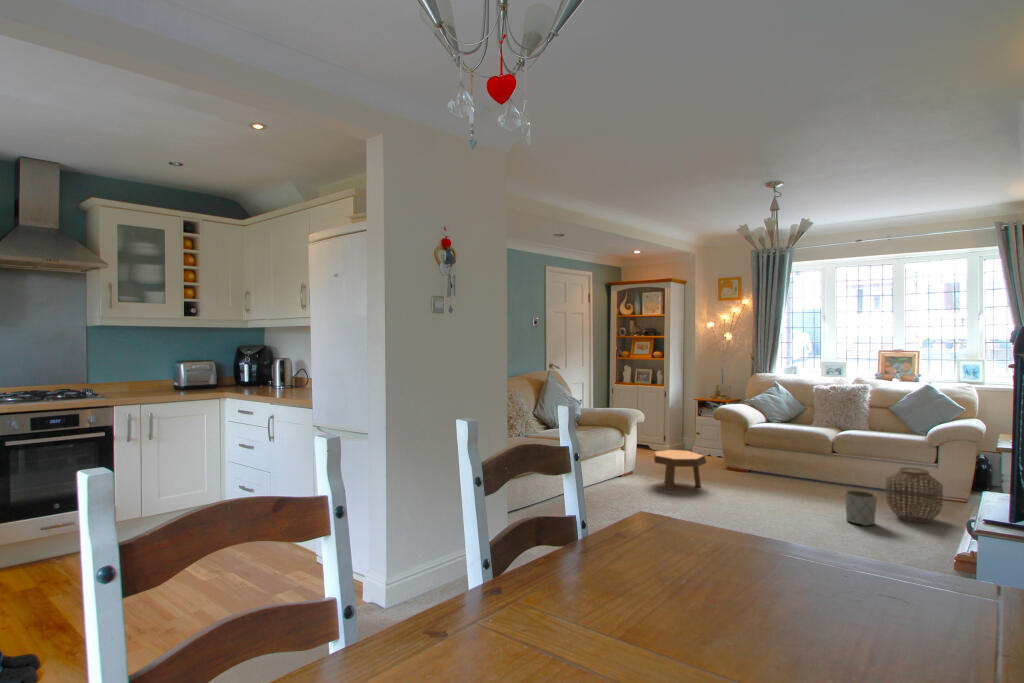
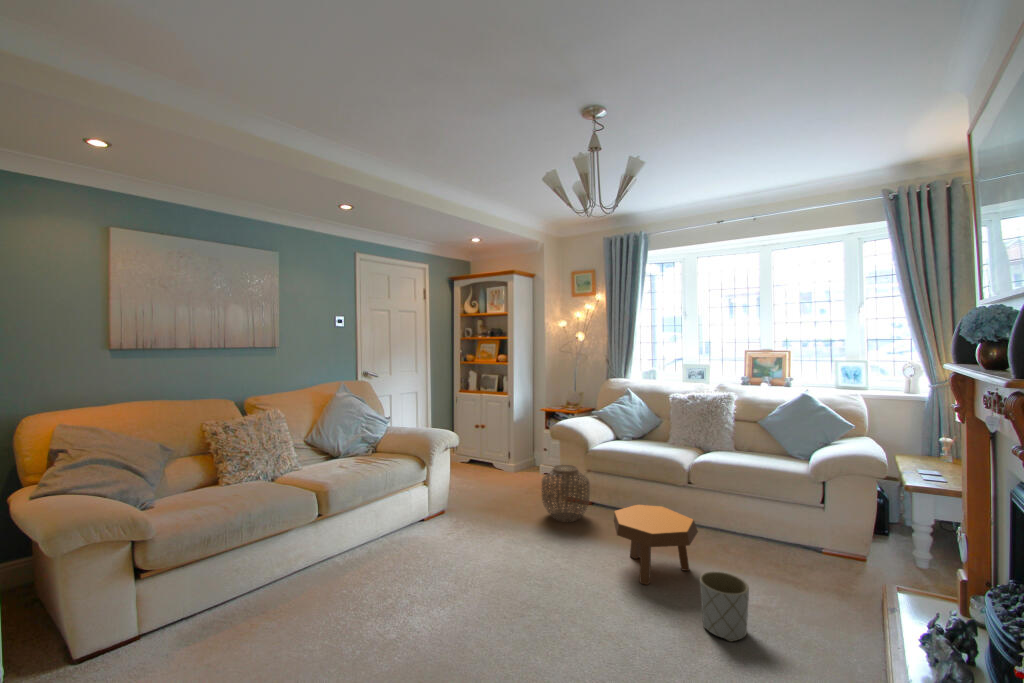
footstool: present [654,450,706,490] -> present [614,505,698,585]
woven basket: present [886,467,943,523] -> present [542,465,590,522]

